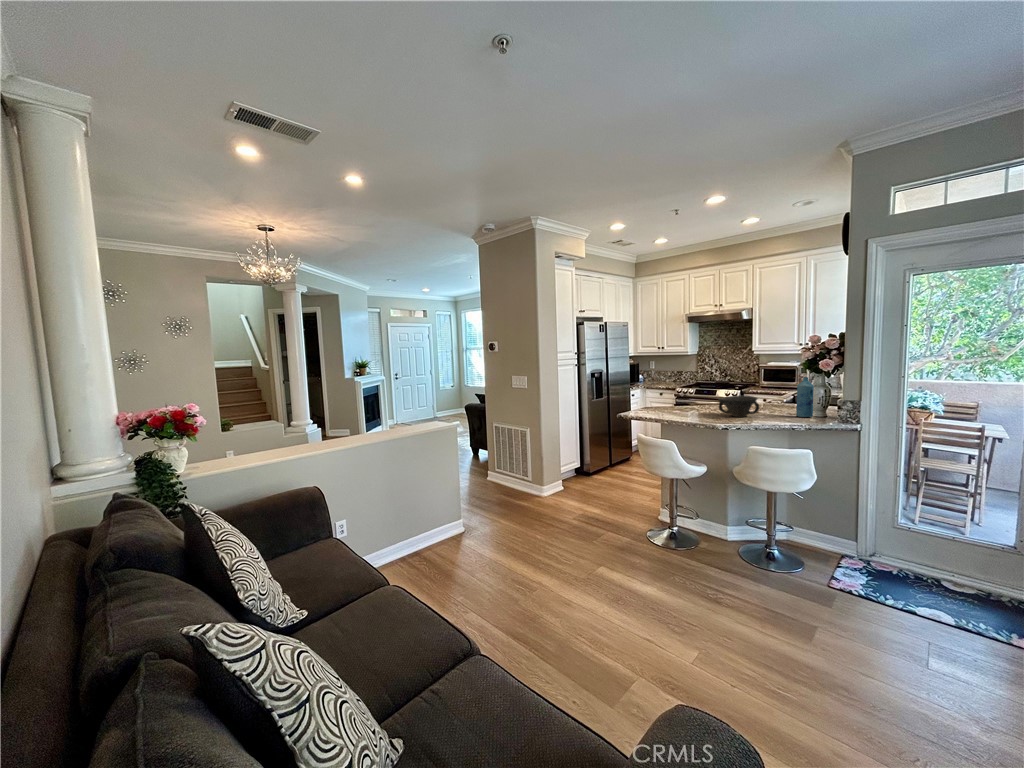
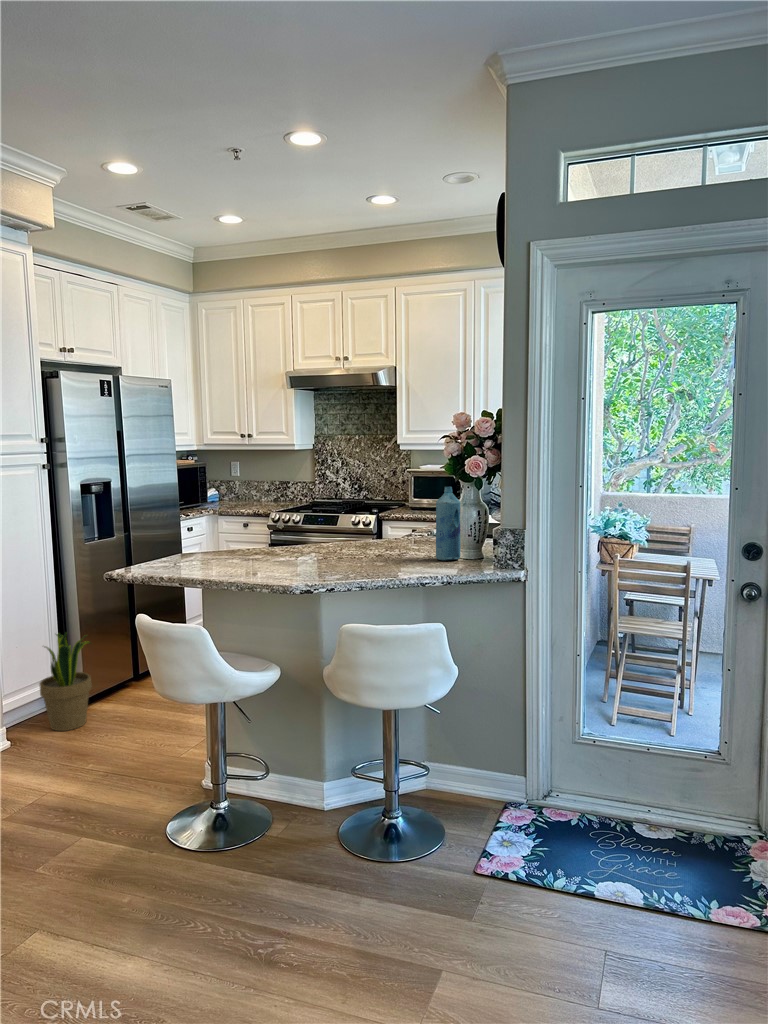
bowl: present [718,396,759,417] -> none [304,523,376,567]
potted plant: none [574,440,596,484] -> present [40,633,92,731]

